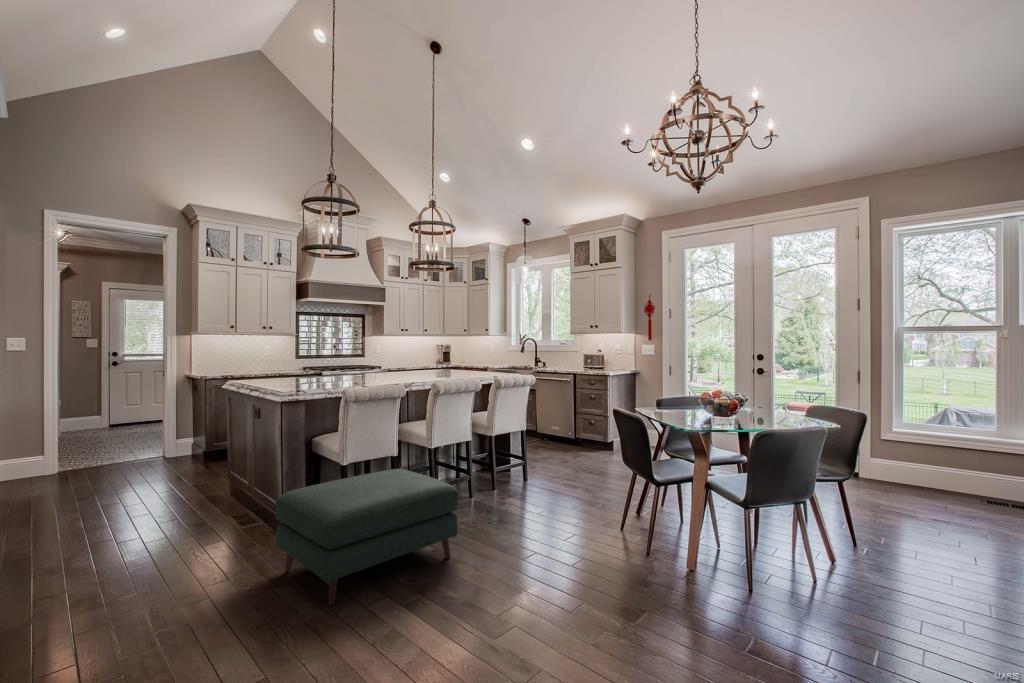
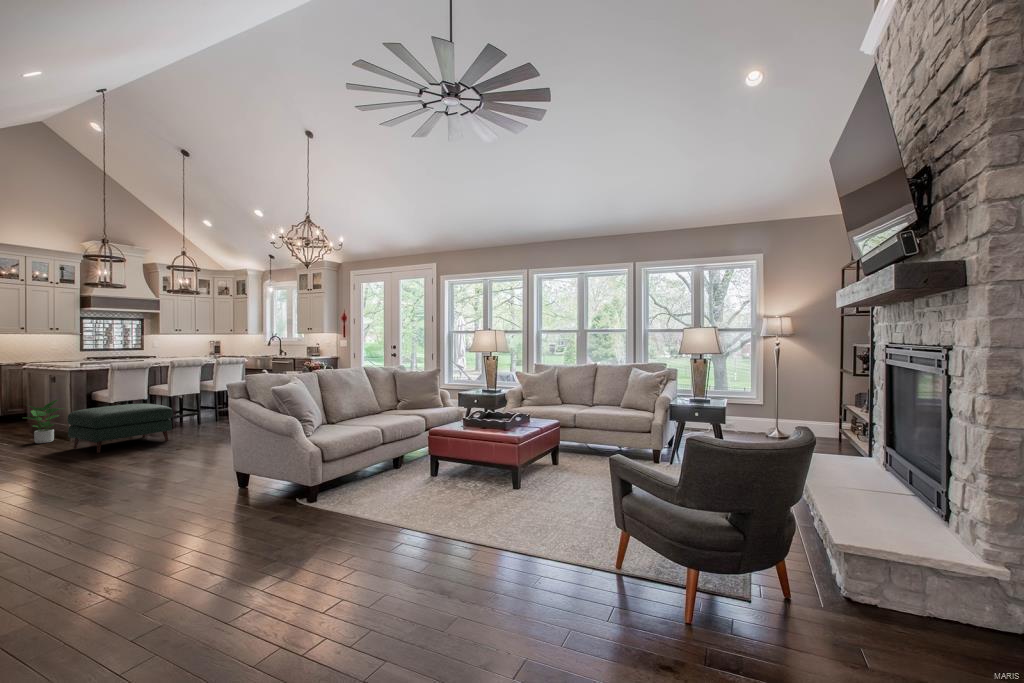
potted plant: none [206,451,274,537] -> present [25,399,64,443]

